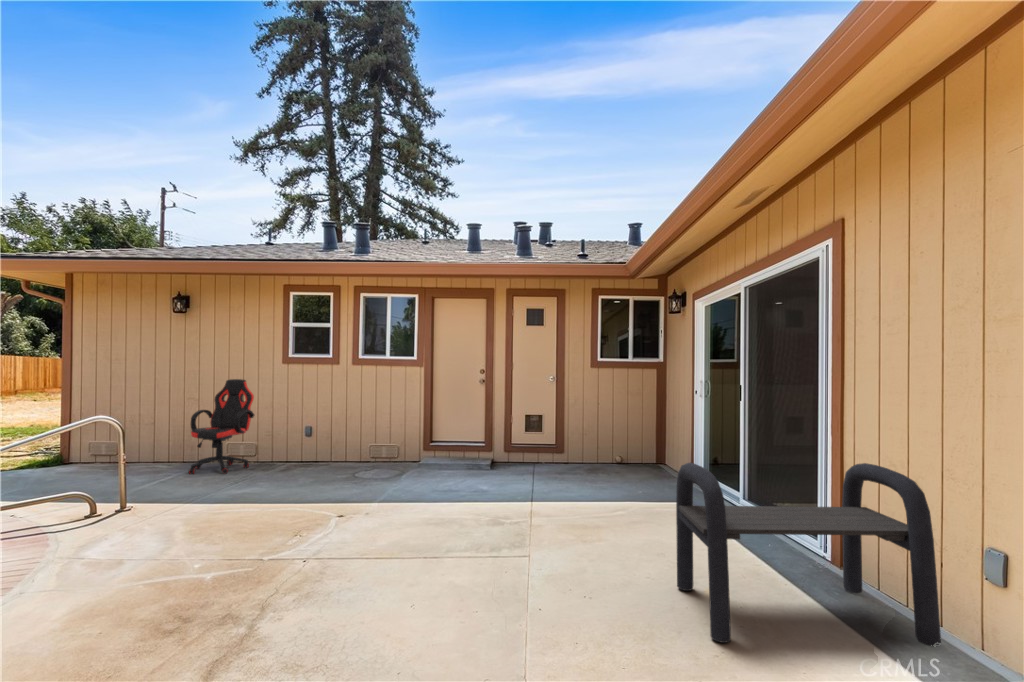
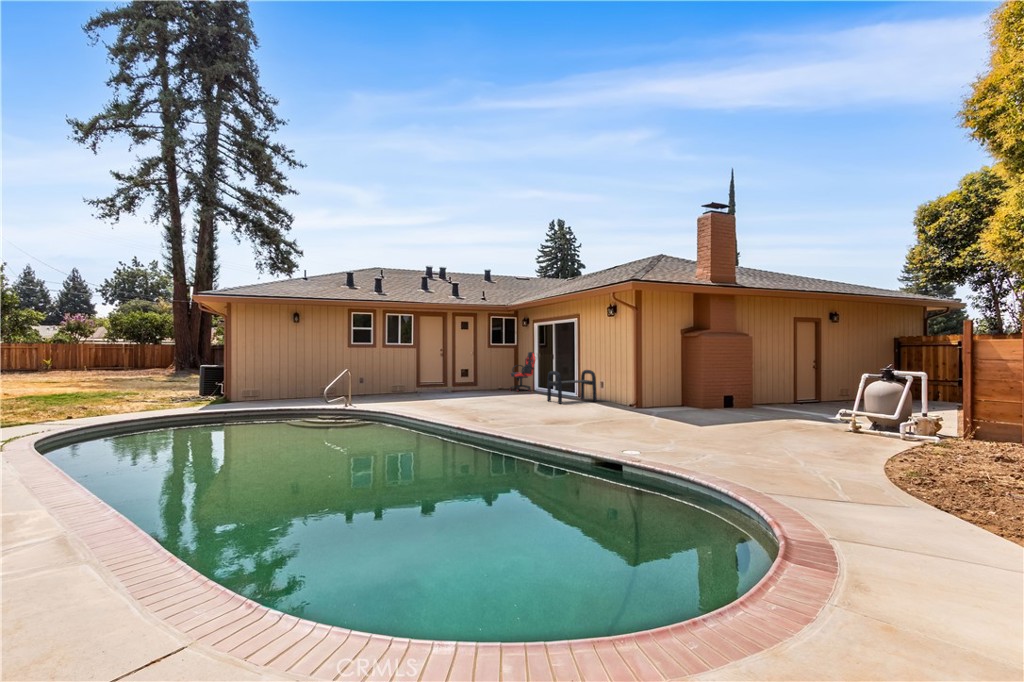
chair: present [189,379,254,474] -> present [509,352,535,392]

